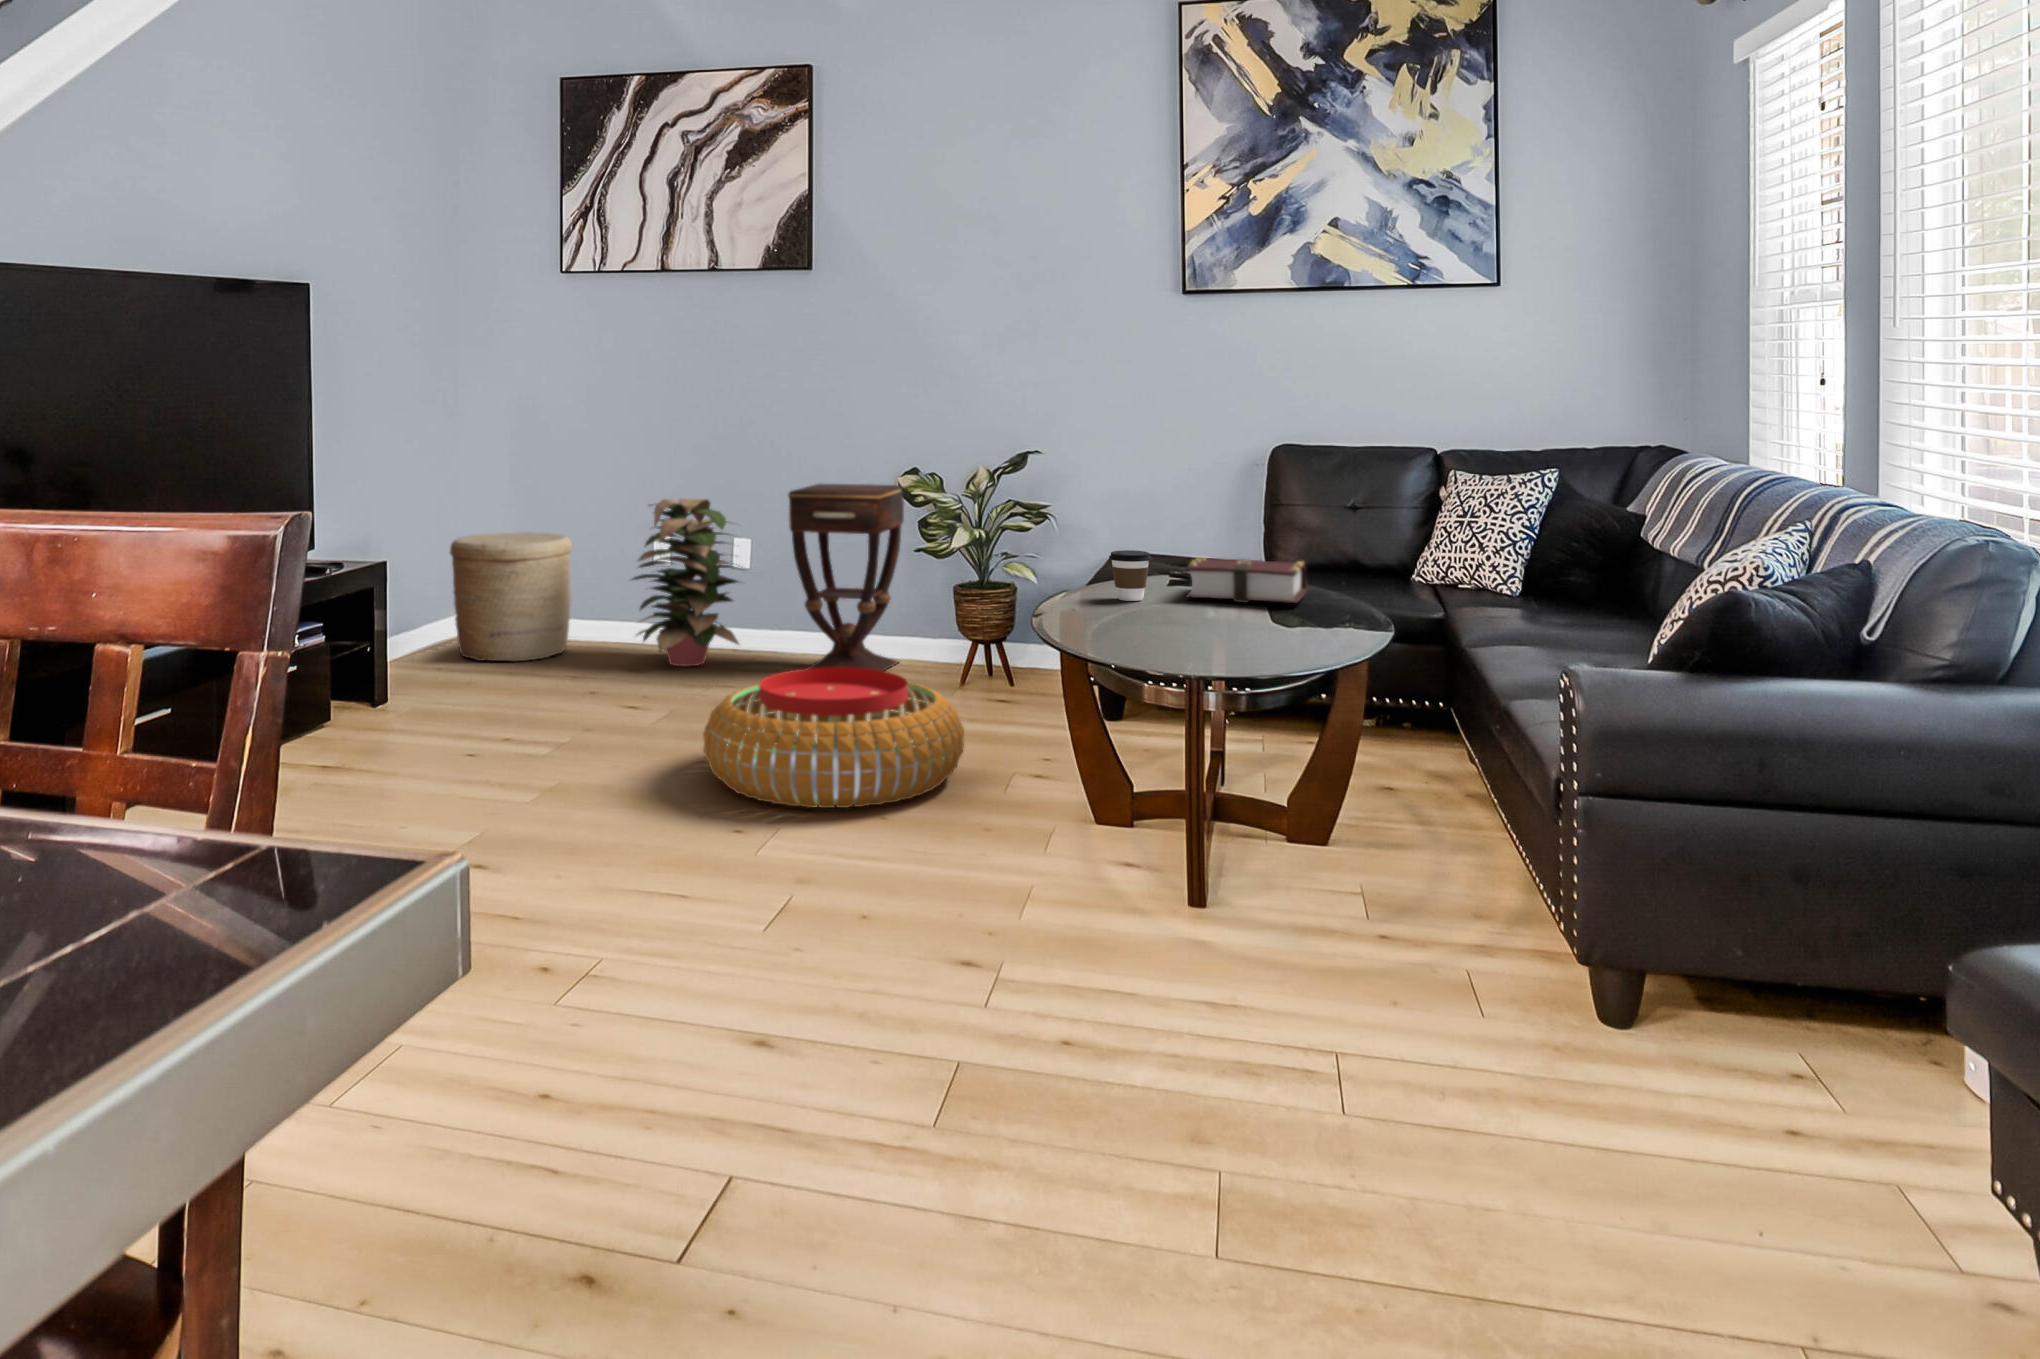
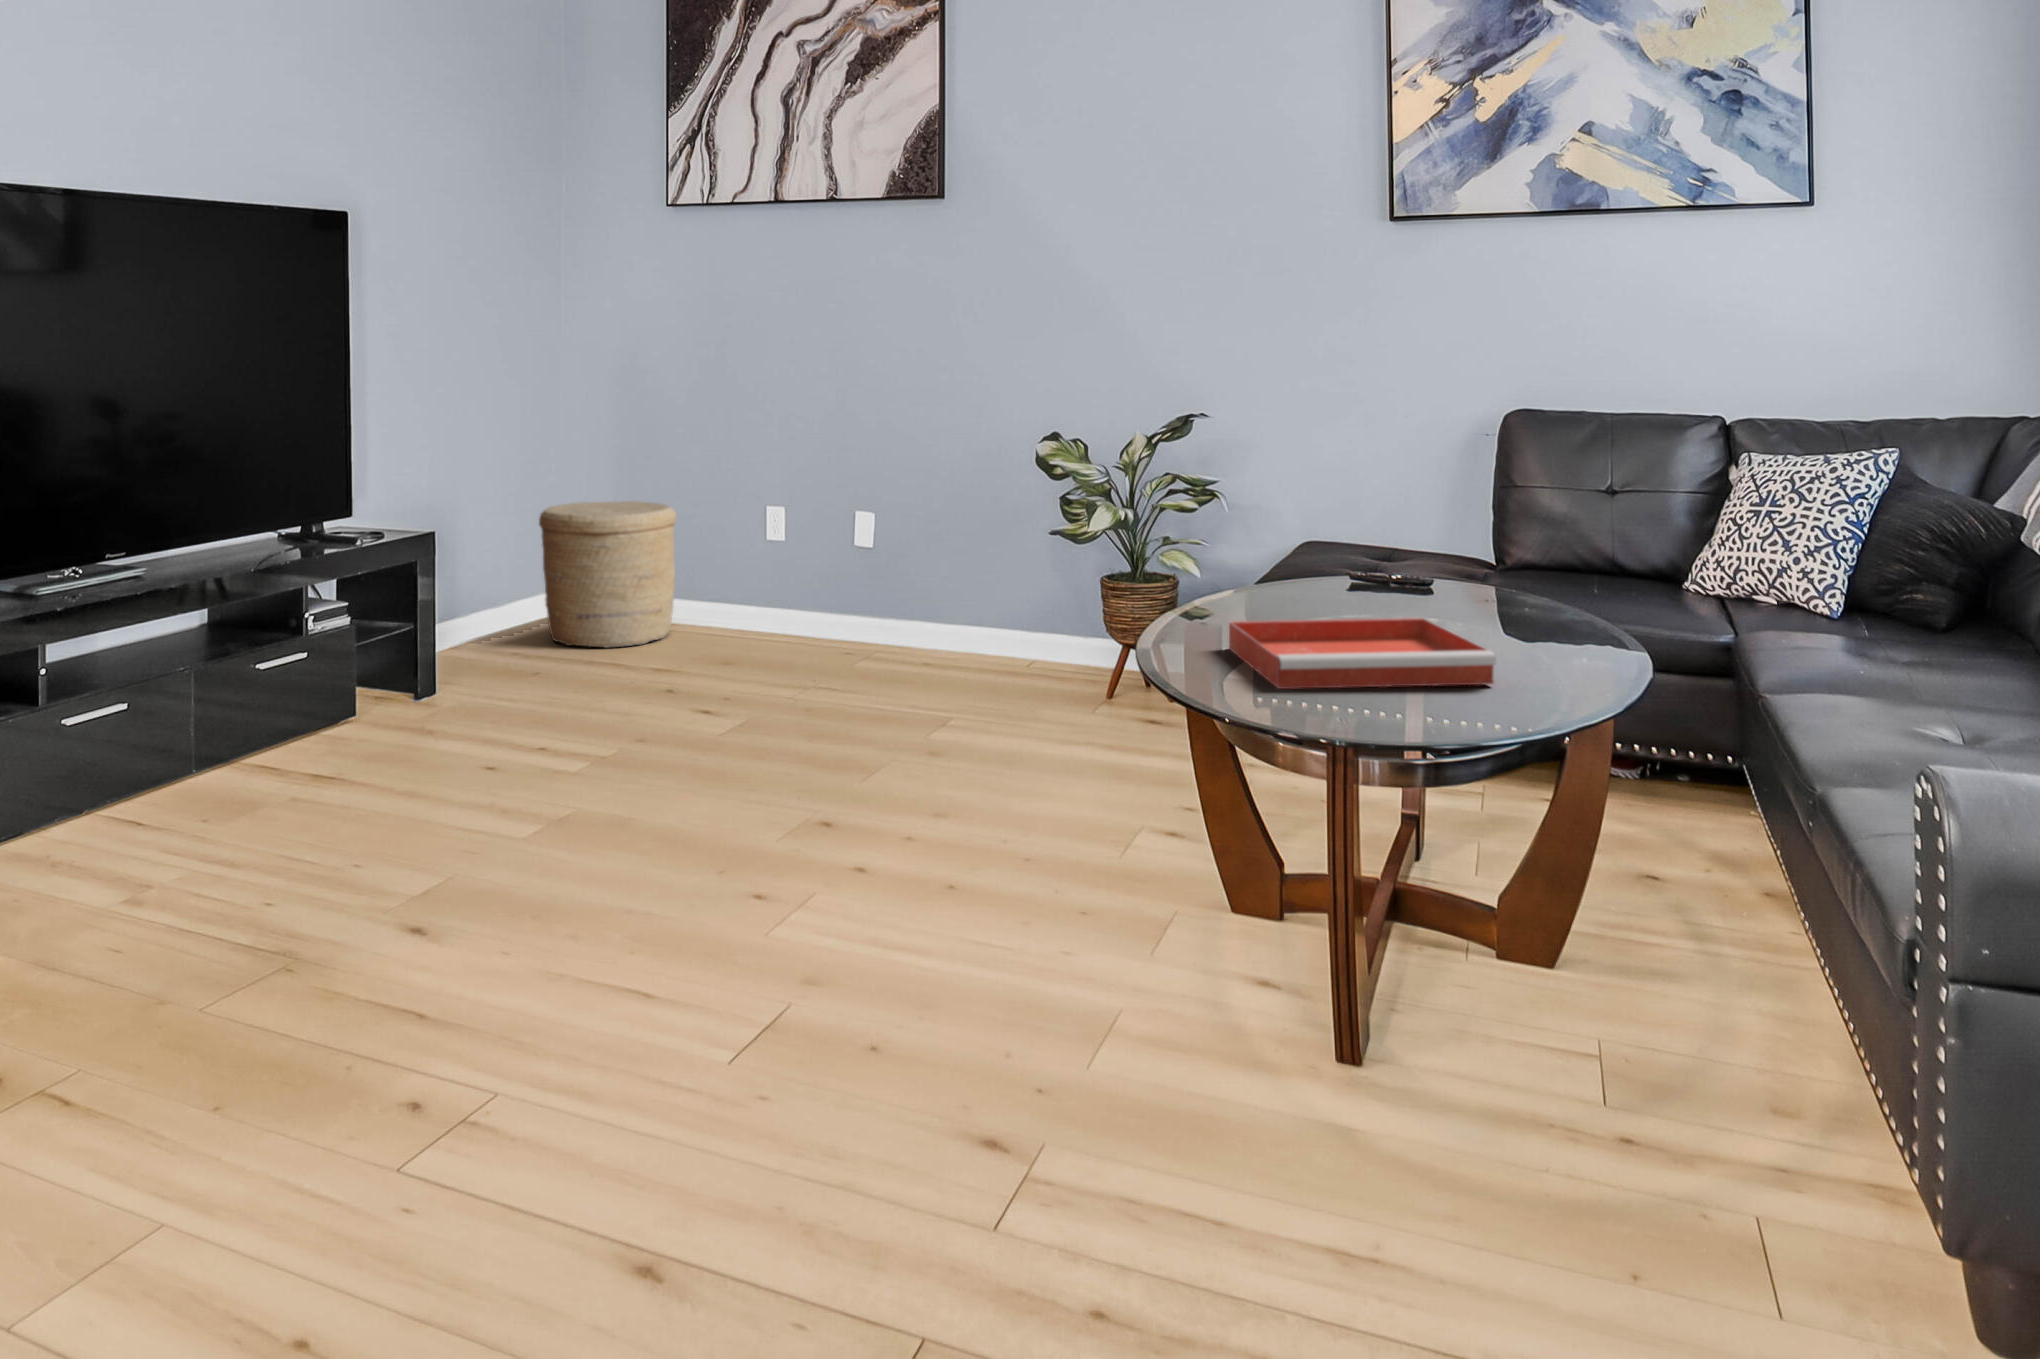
side table: present [788,484,904,671] -> none [904,451,1049,686]
decorative plant: present [633,498,739,666] -> none [728,466,867,660]
coffee cup: present [1109,550,1151,601] -> none [1257,545,1314,613]
book: present [1186,557,1307,603] -> none [1359,556,1531,623]
tray: none [1101,599,1294,647] -> present [1229,618,1496,689]
pouf: present [703,667,964,808] -> none [743,680,1071,869]

